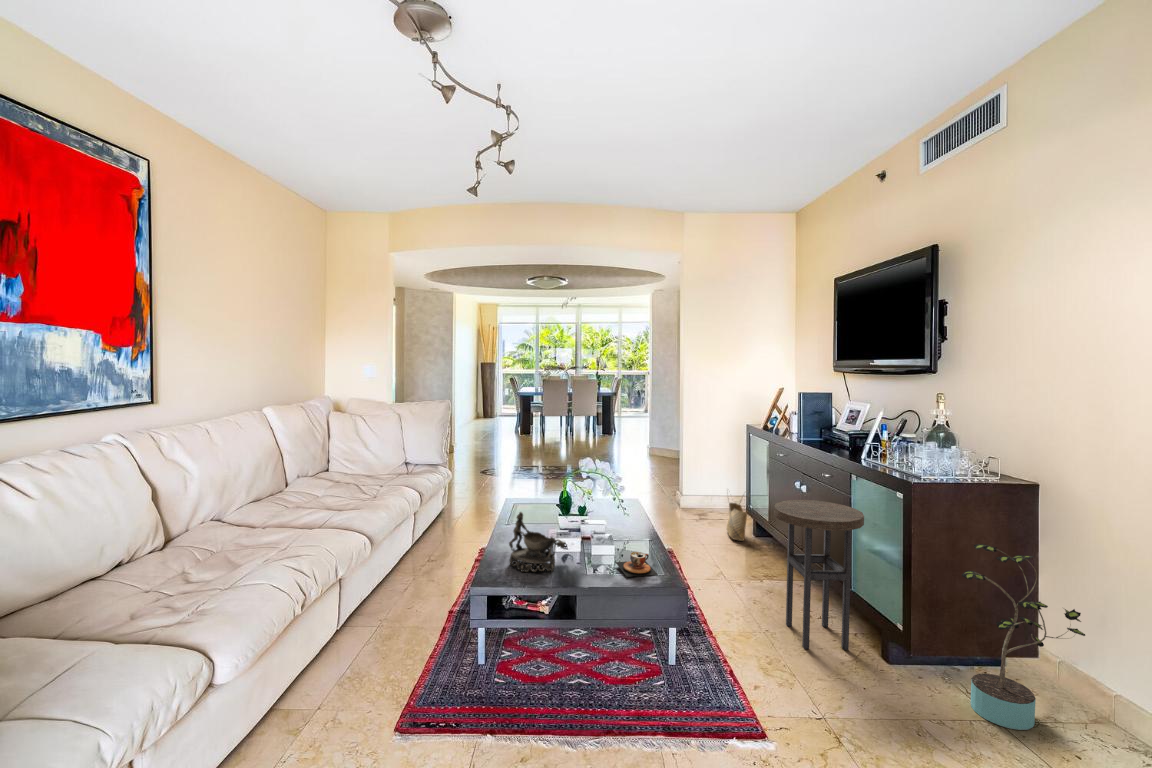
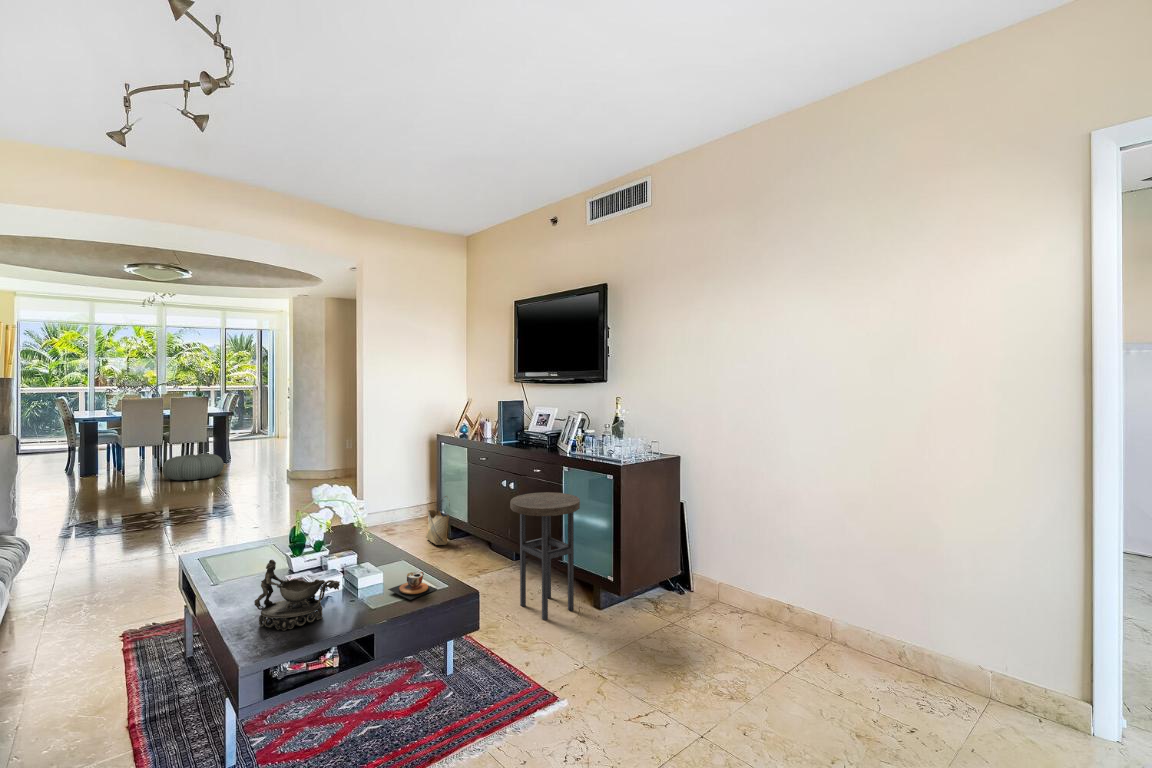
pouf: none [557,427,598,447] -> present [162,454,224,481]
potted plant: present [962,544,1085,730] -> none [654,503,718,627]

